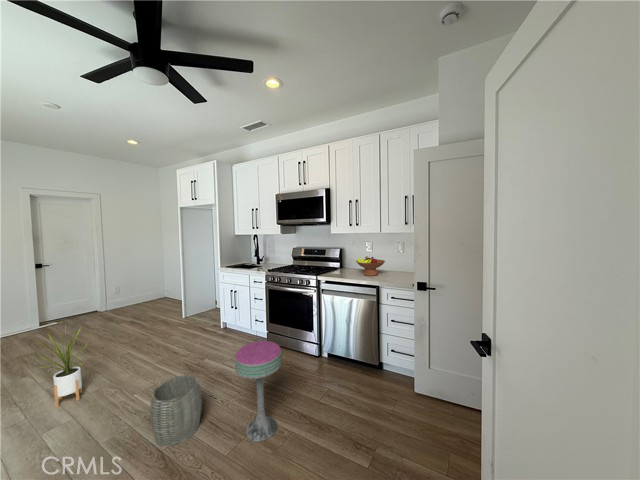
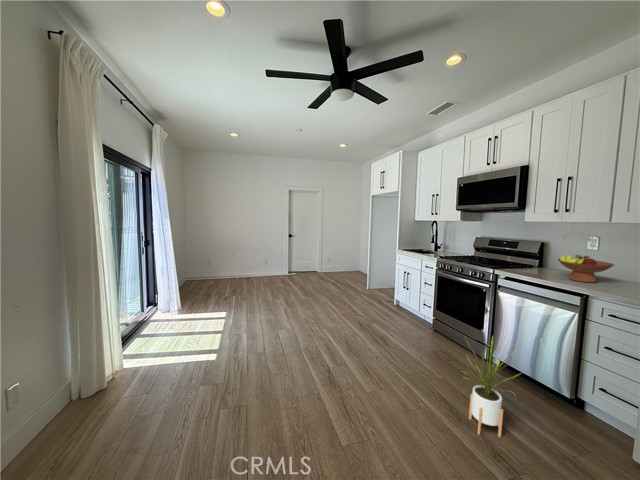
house plant: present [40,327,87,407] -> present [469,337,519,437]
bar stool: present [235,341,282,442] -> none [385,313,427,397]
woven basket: present [150,375,202,446] -> none [329,322,361,367]

